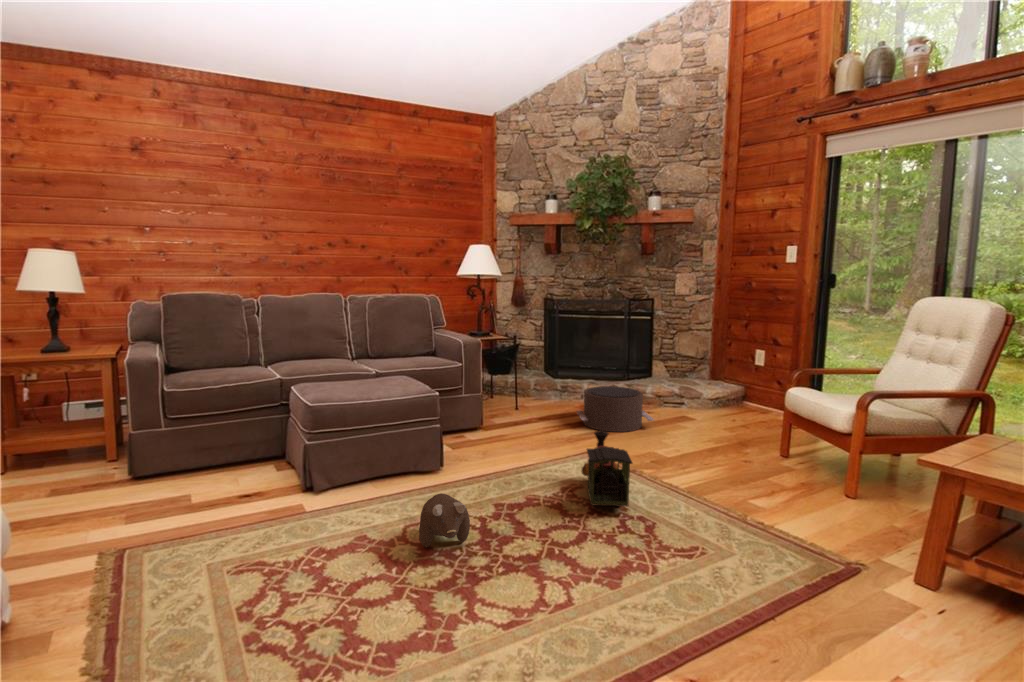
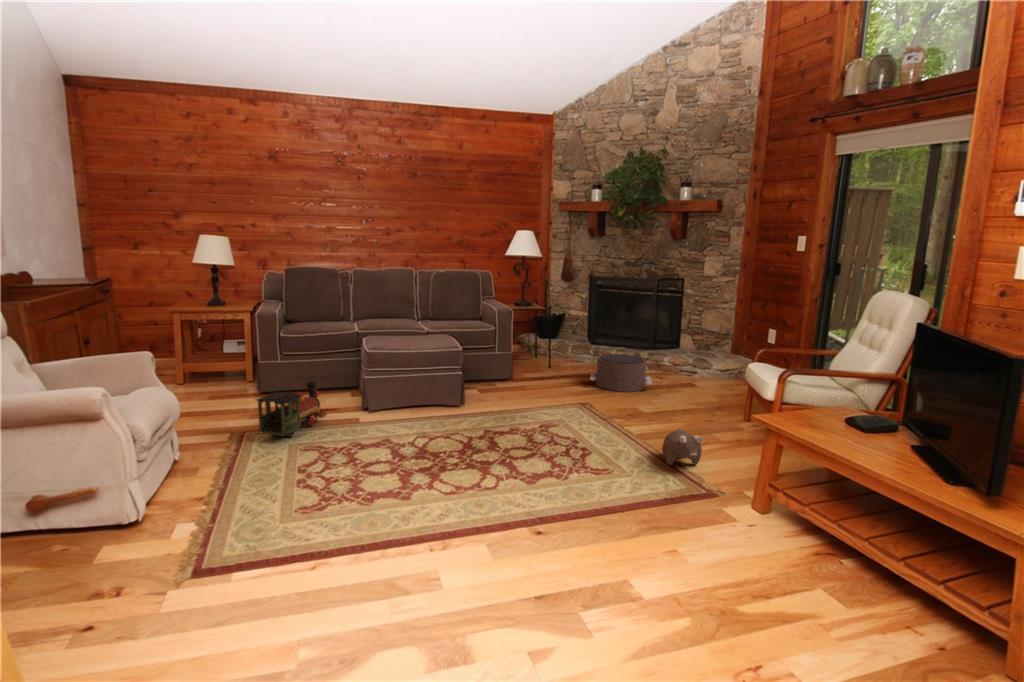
toy train: present [581,430,632,506] -> present [257,381,327,437]
plush toy: present [419,493,470,547] -> present [662,429,703,465]

